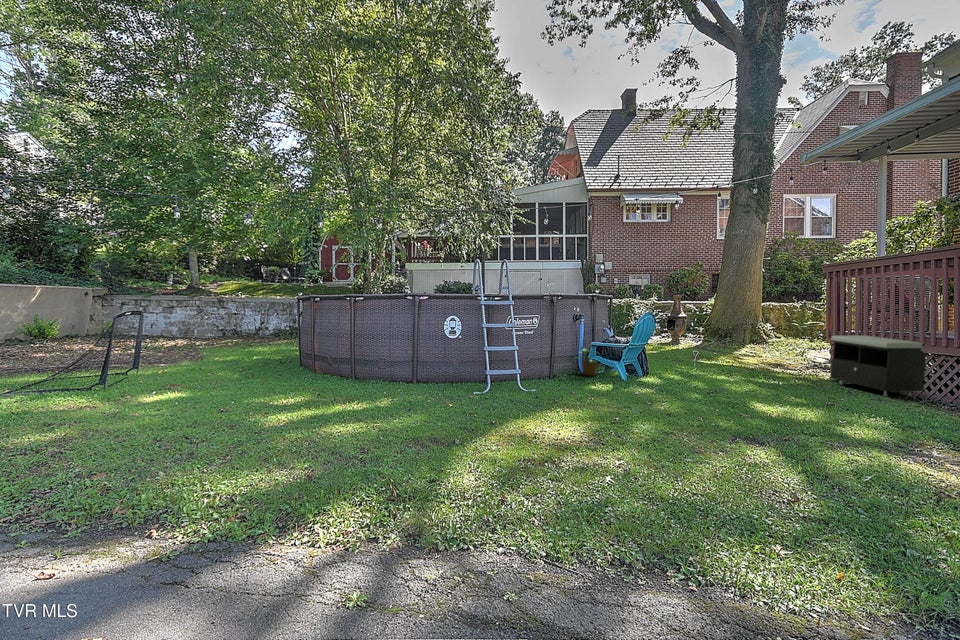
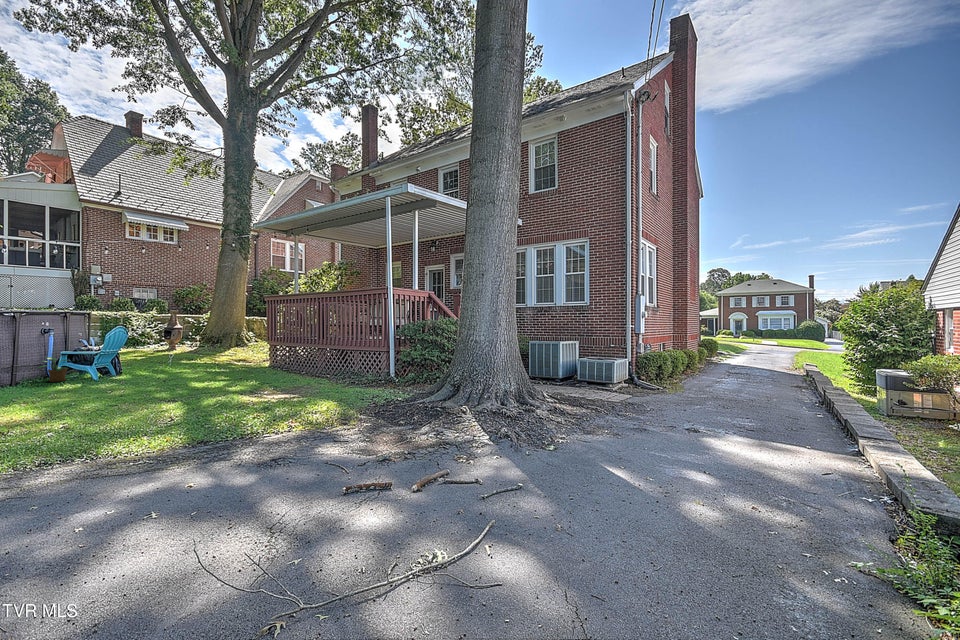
storage bench: present [831,335,926,396] -> none [266,337,311,371]

